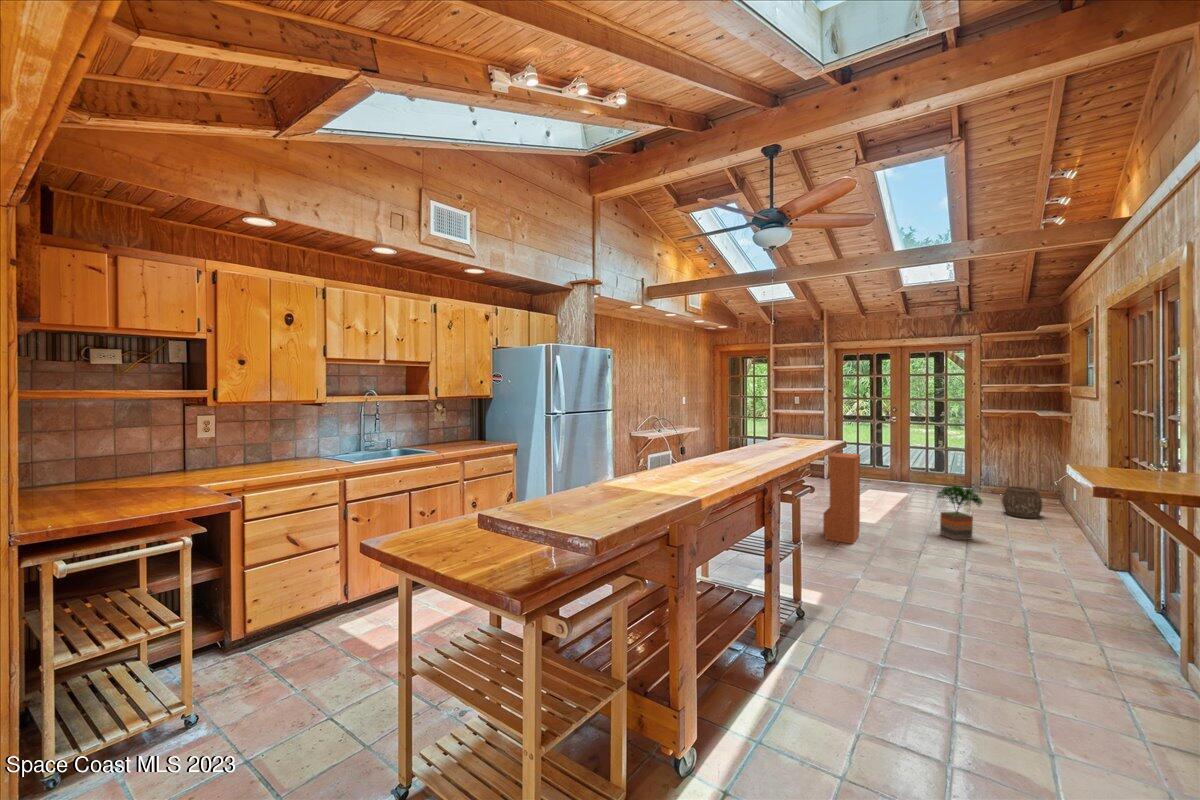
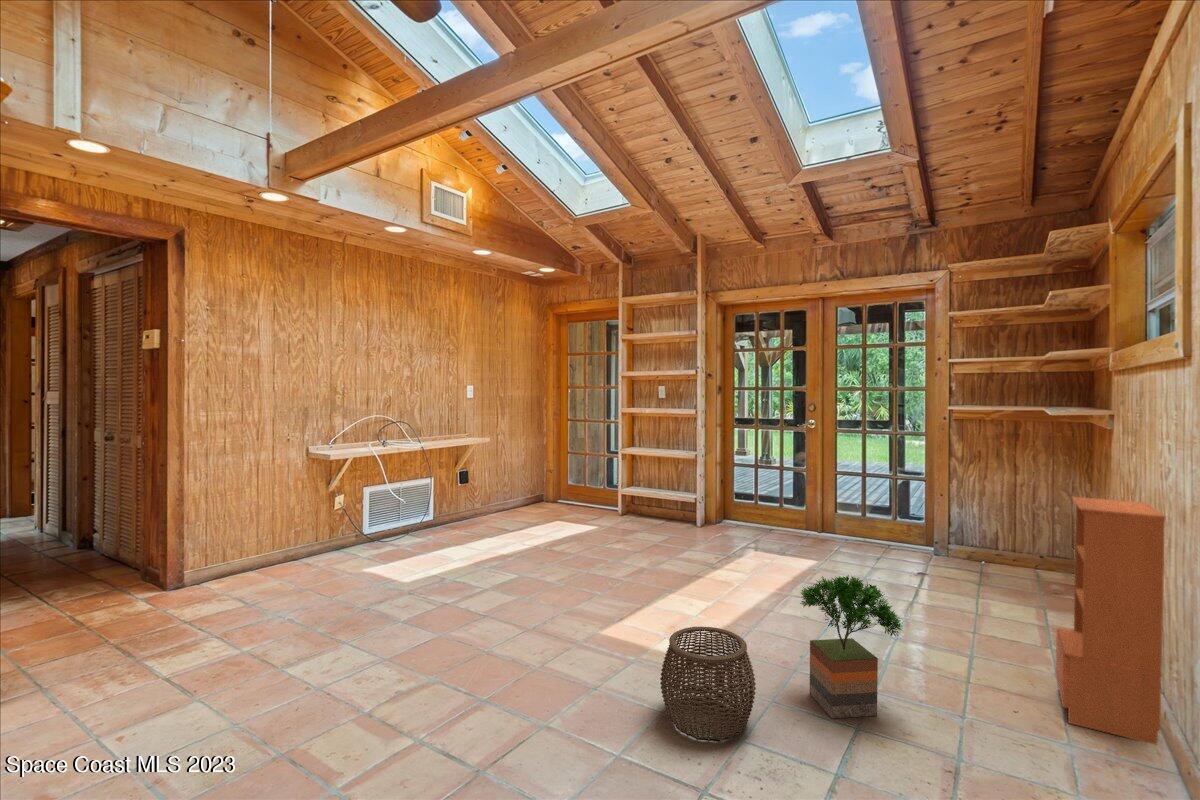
bookcase: present [823,453,860,544] -> present [1056,497,1165,744]
woven basket: present [1002,486,1042,518] -> present [660,627,756,741]

